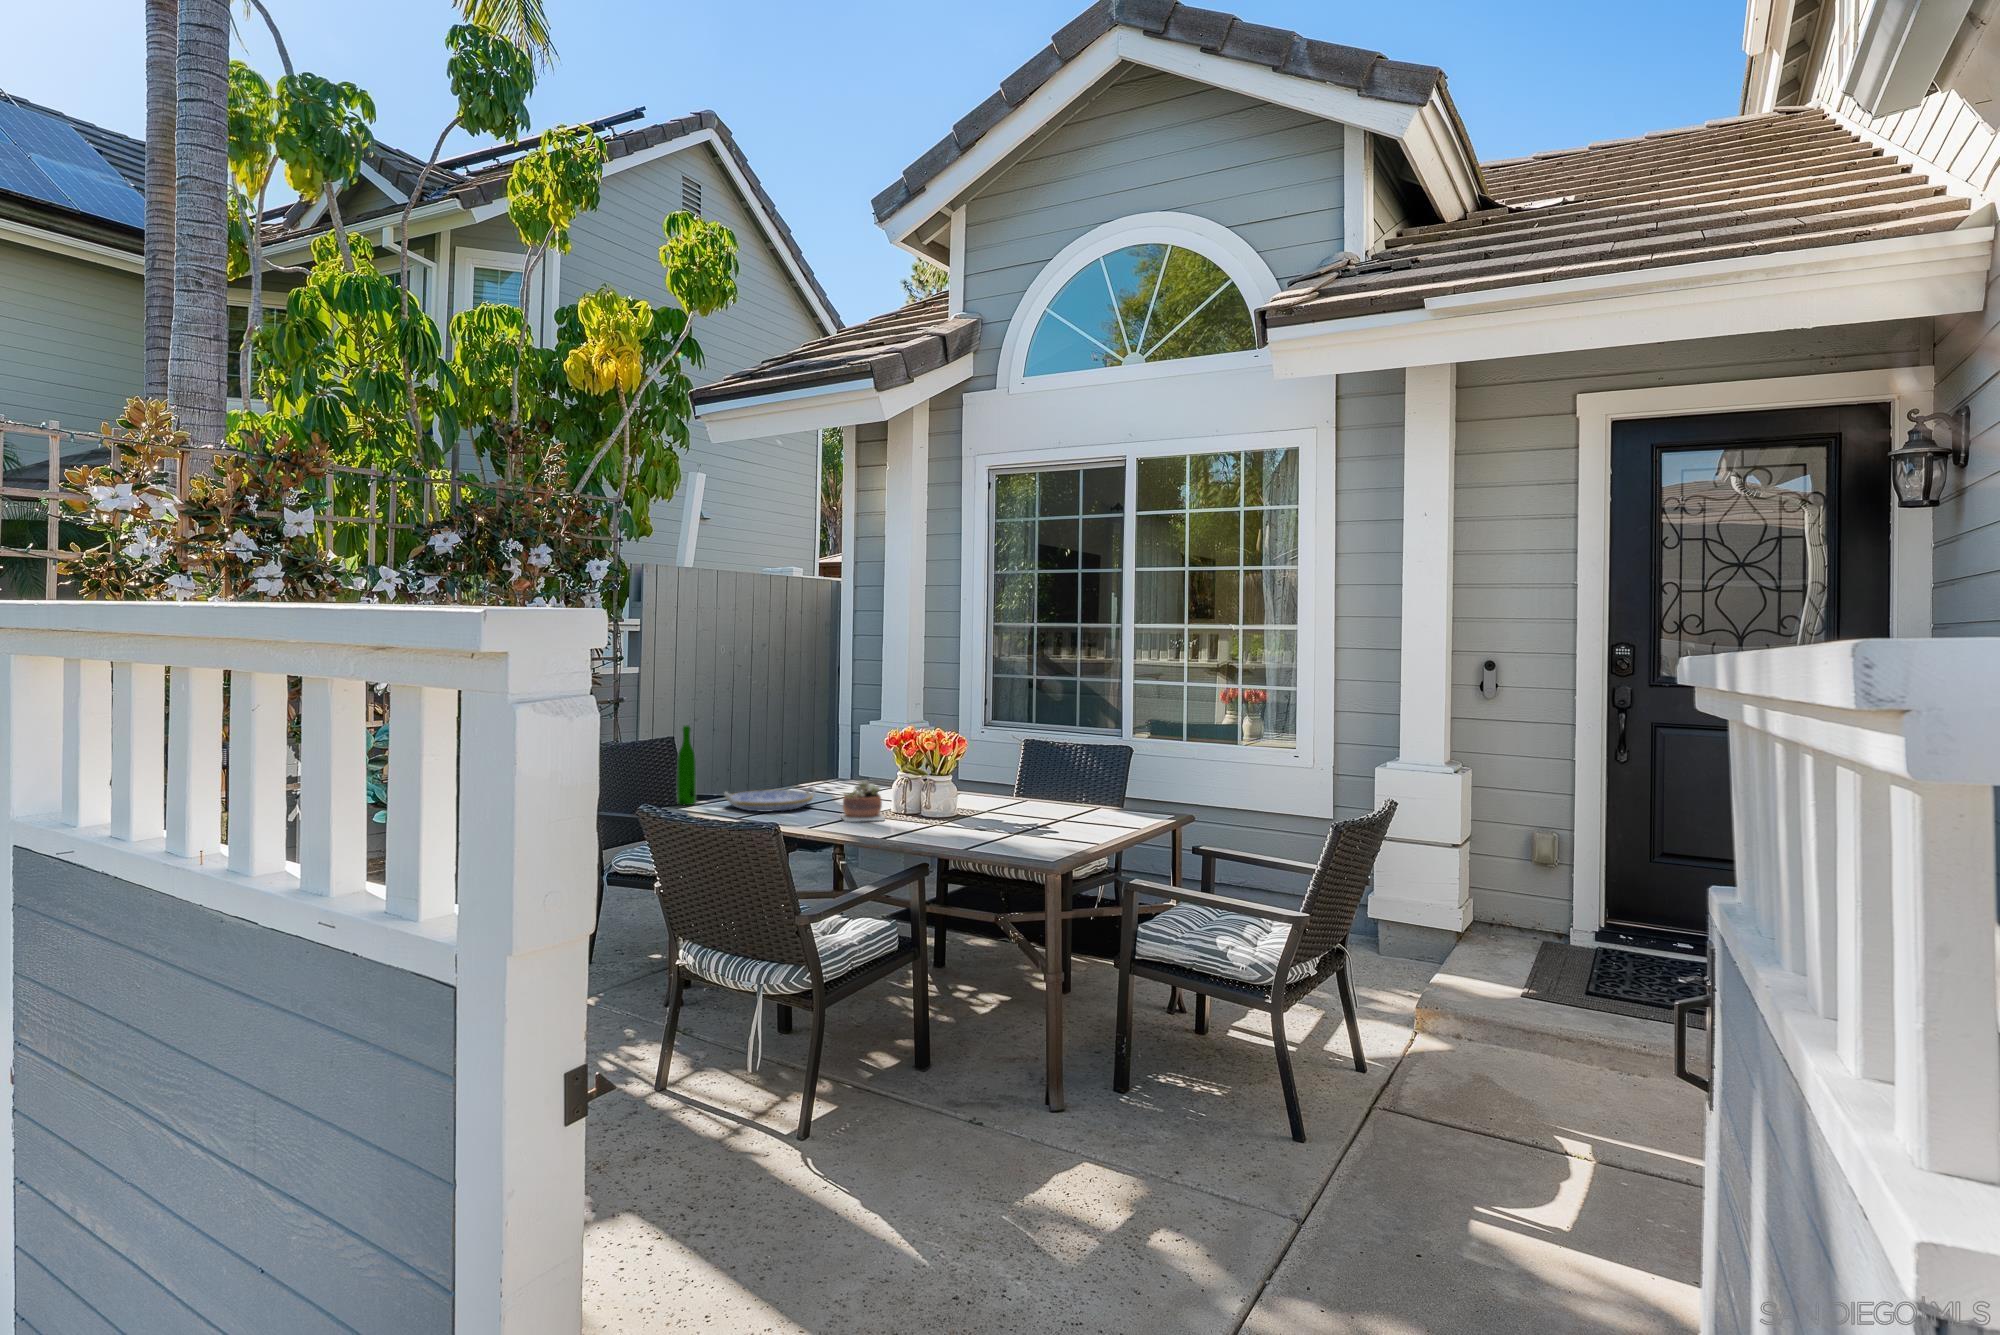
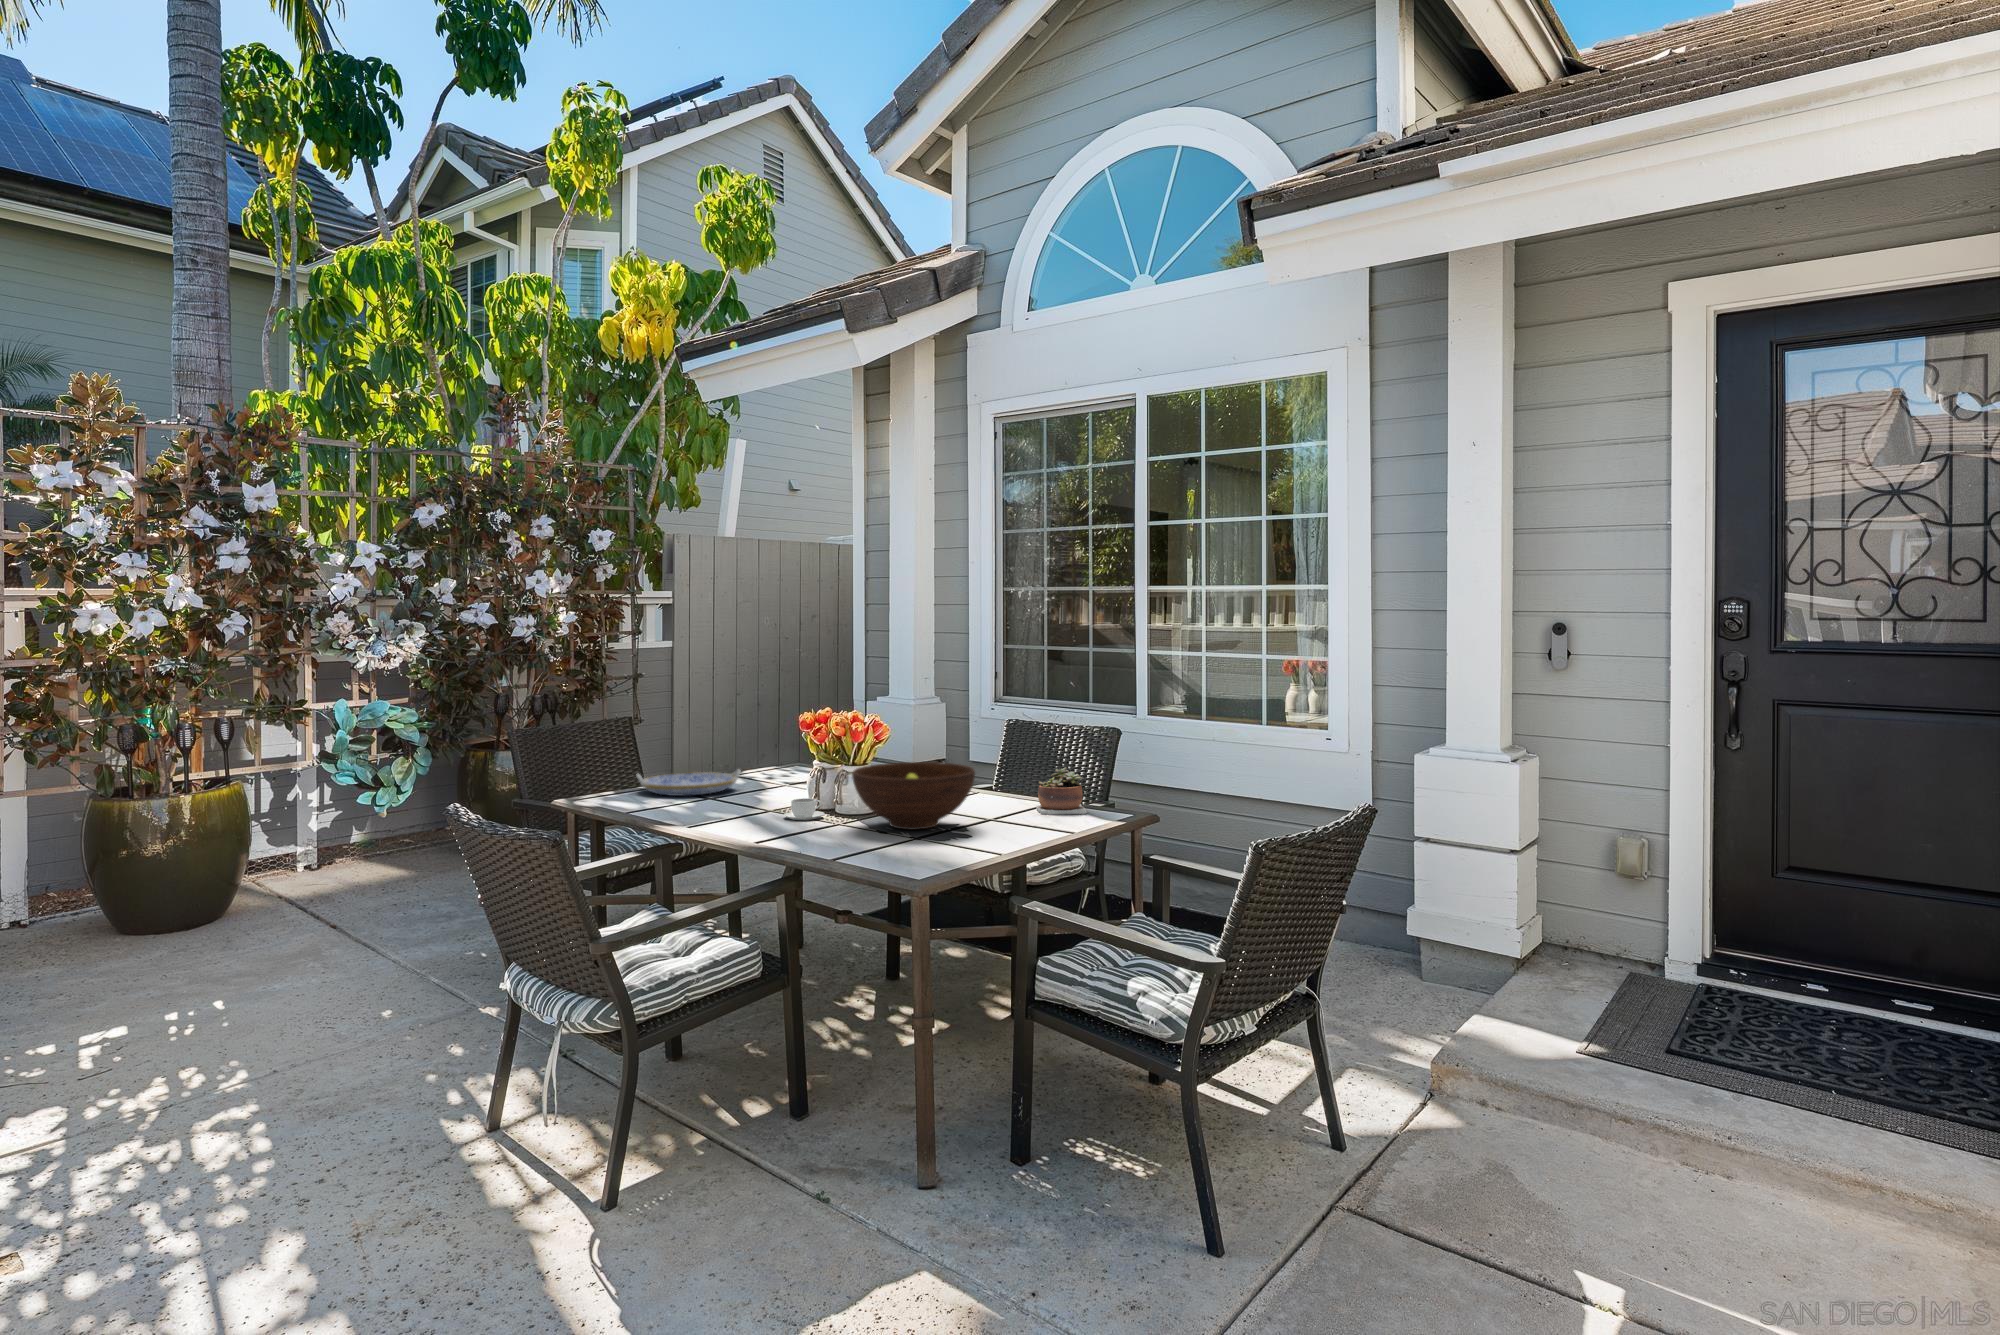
wine bottle: present [677,726,696,805] -> none [595,702,616,788]
fruit bowl: none [964,779,1070,838] -> present [852,762,975,830]
succulent plant: present [841,781,885,822] -> present [1036,767,1087,815]
coffee cup: none [893,812,929,832] -> present [784,798,824,820]

